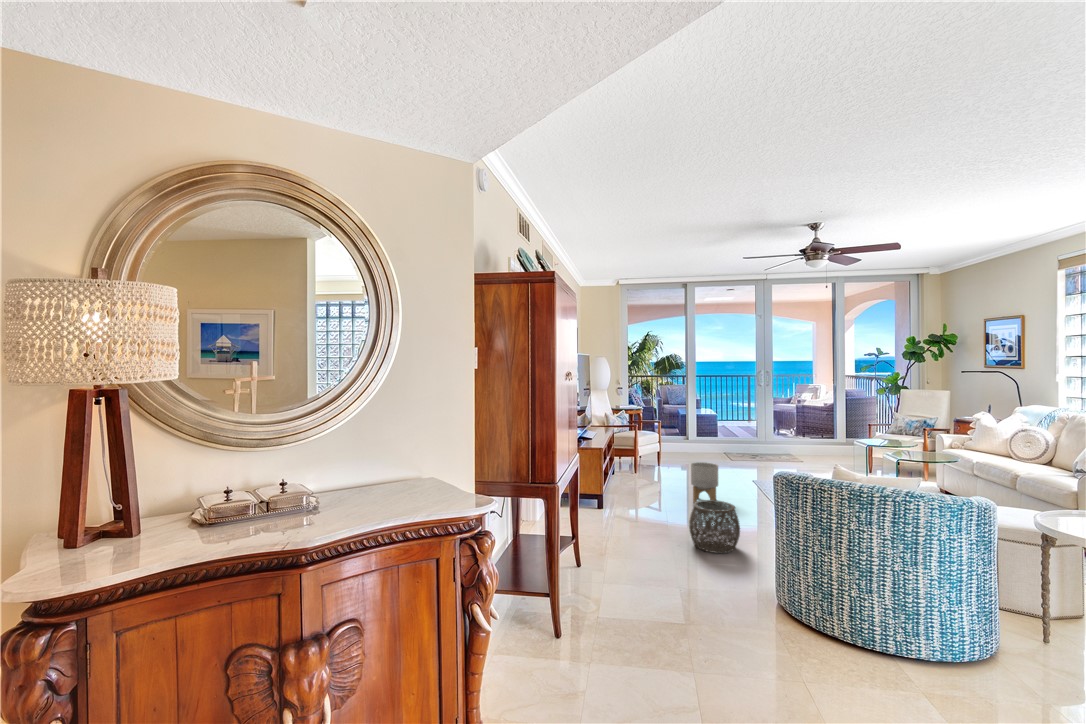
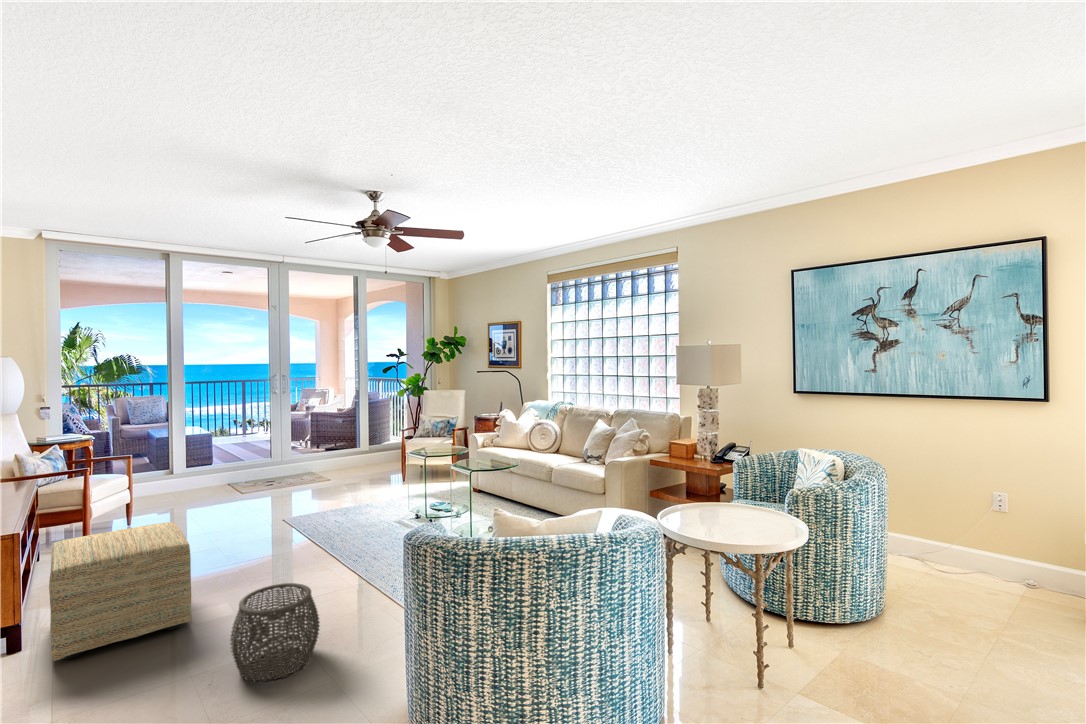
ottoman: none [614,457,677,517] -> present [49,522,191,661]
planter: present [691,462,718,502] -> none [205,513,251,582]

